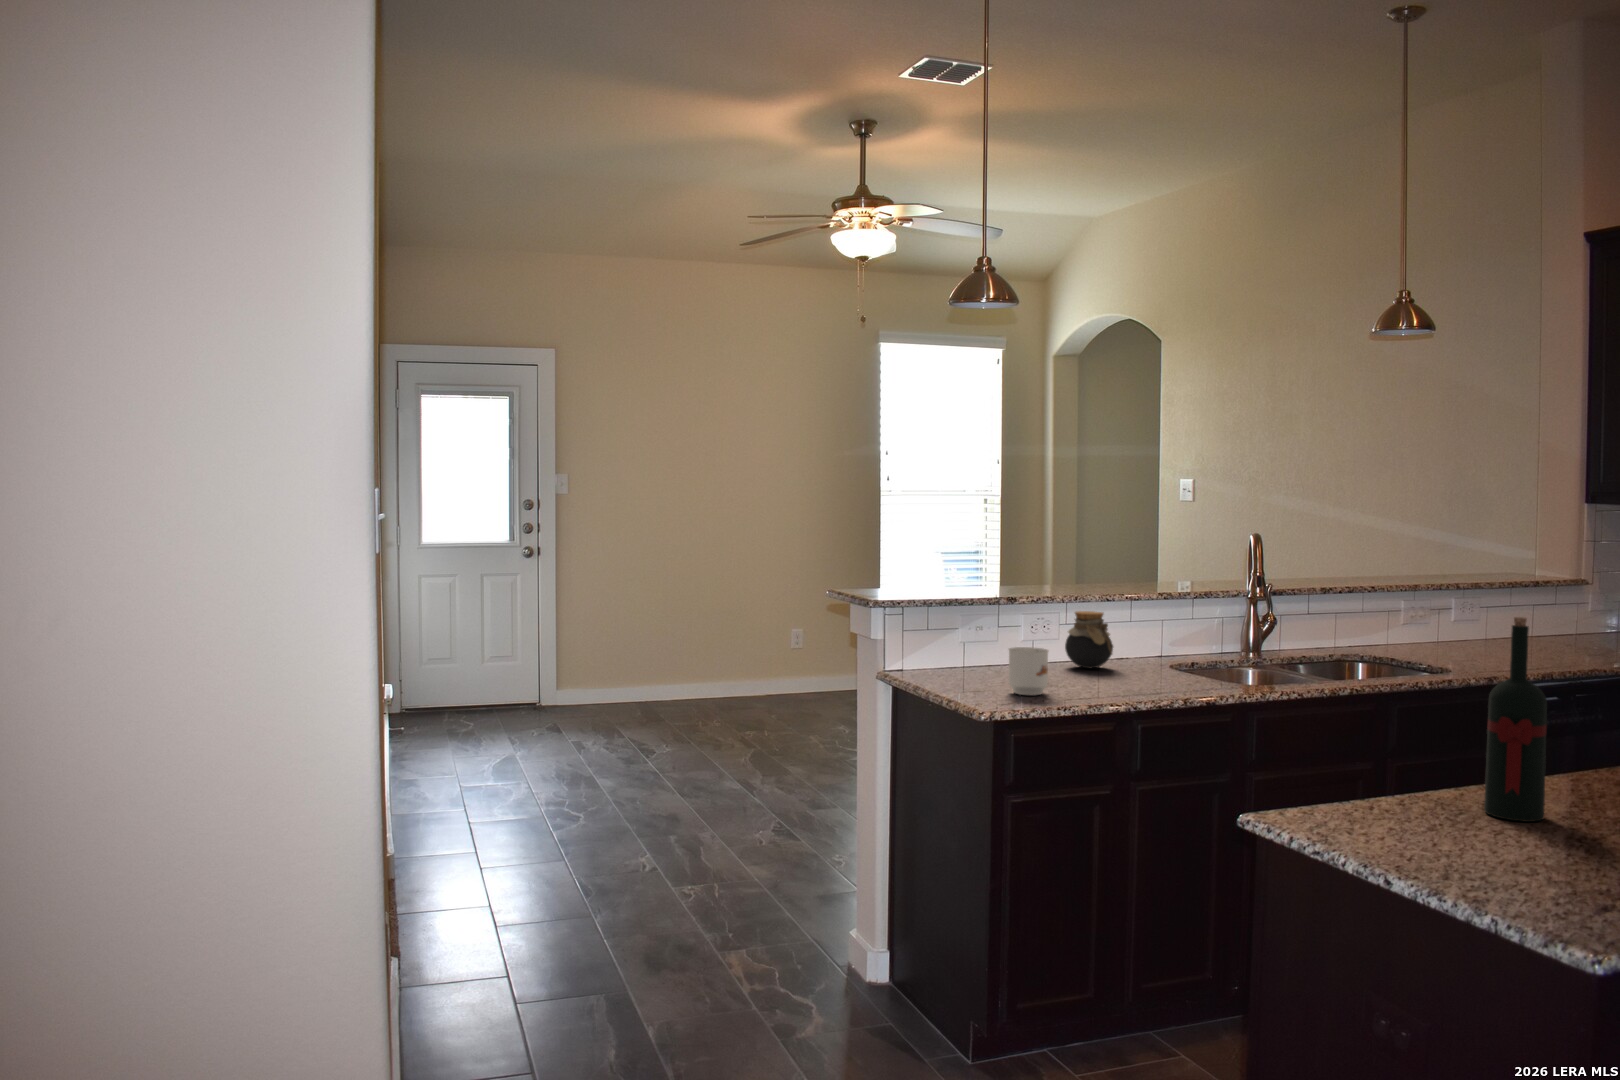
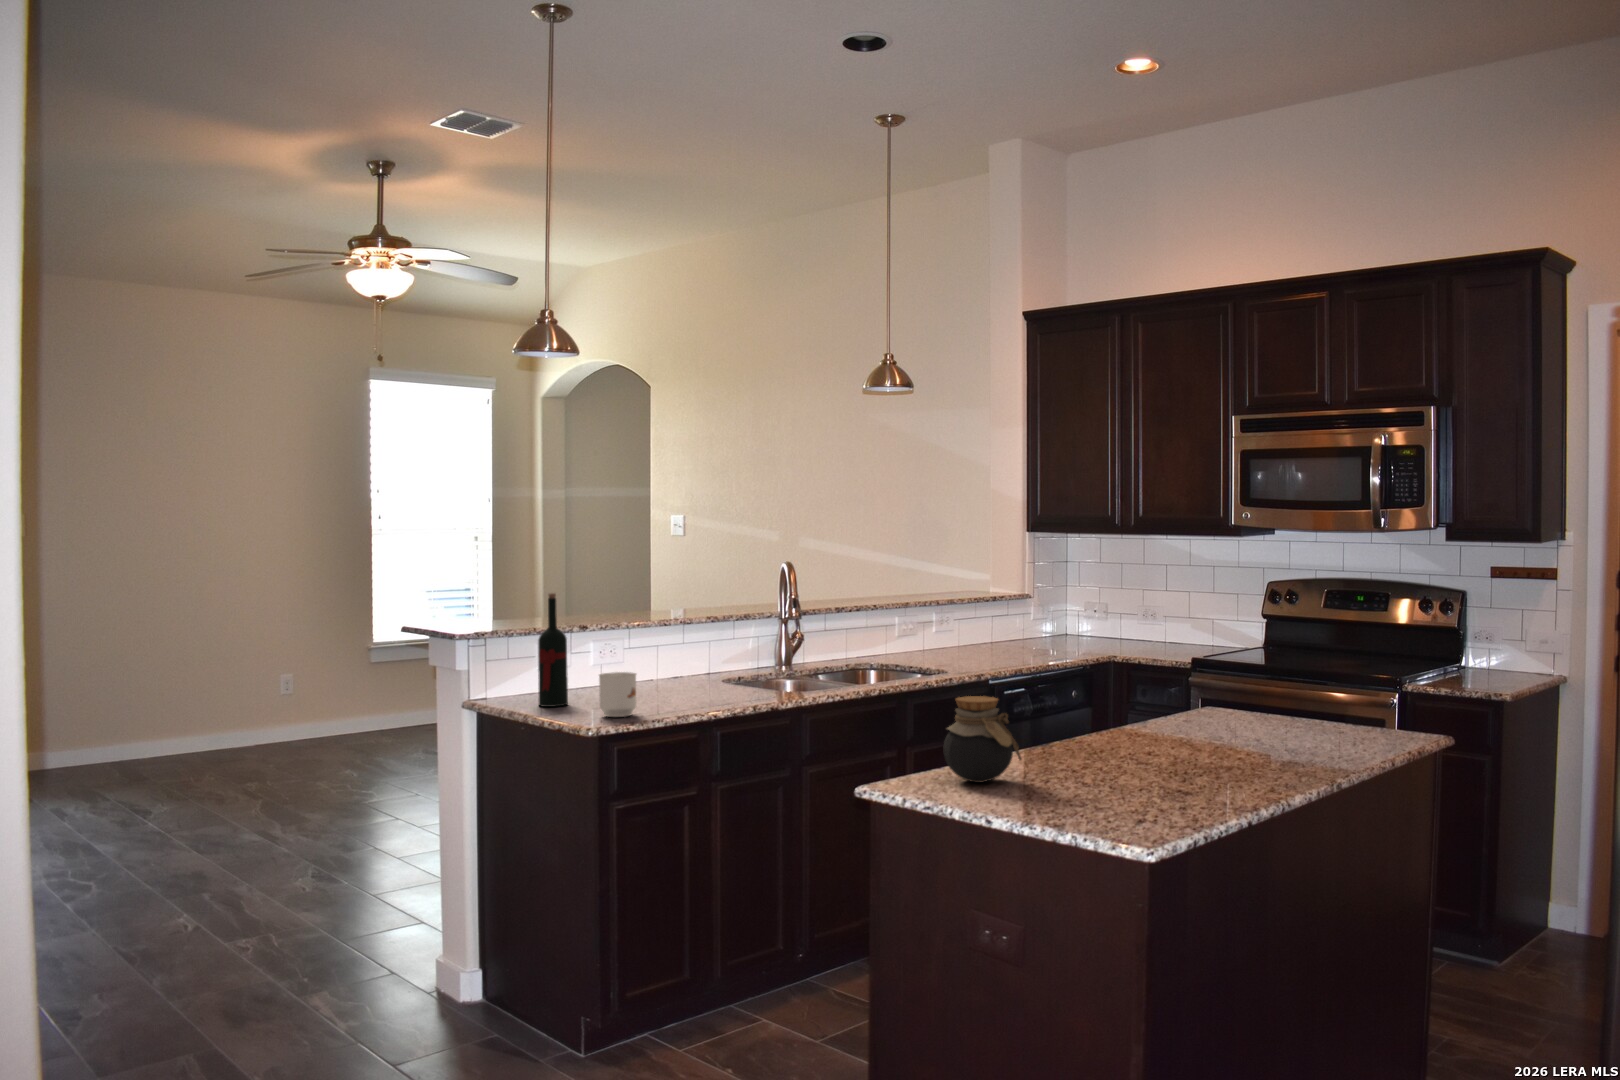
jar: present [1065,611,1113,668] -> present [944,696,1021,782]
wine bottle: present [1484,617,1547,822] -> present [538,593,568,707]

